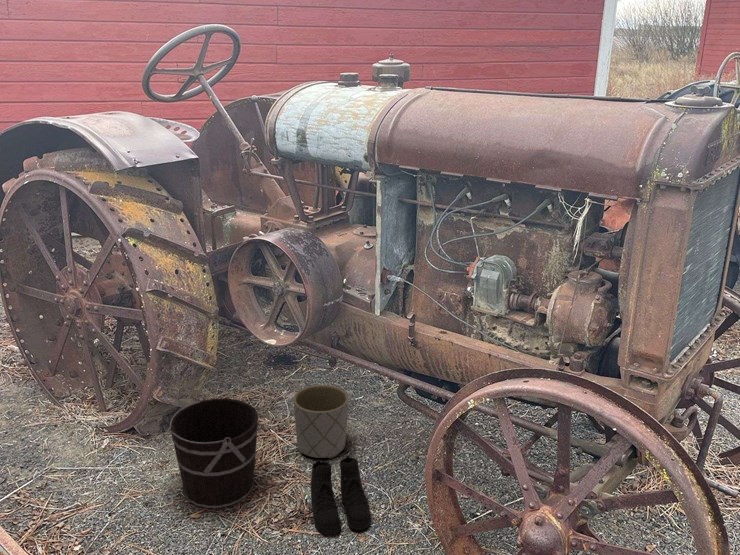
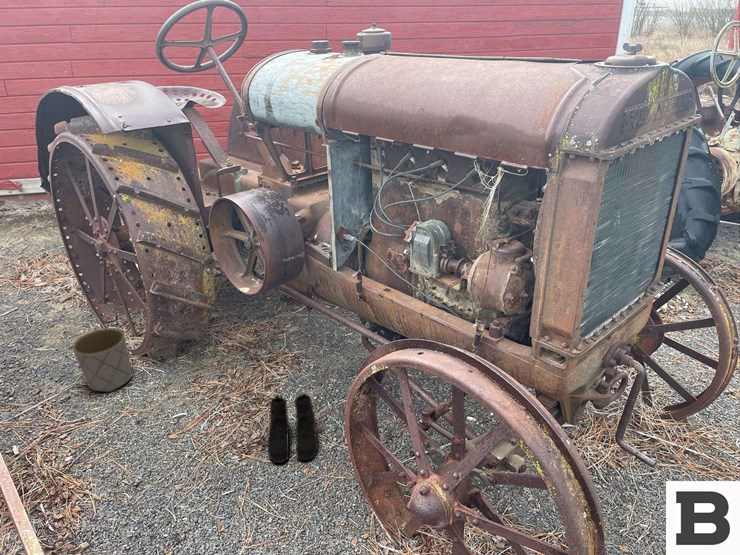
planter: present [293,385,348,459] -> present [73,328,132,392]
bucket: present [167,396,258,508] -> none [148,334,232,430]

